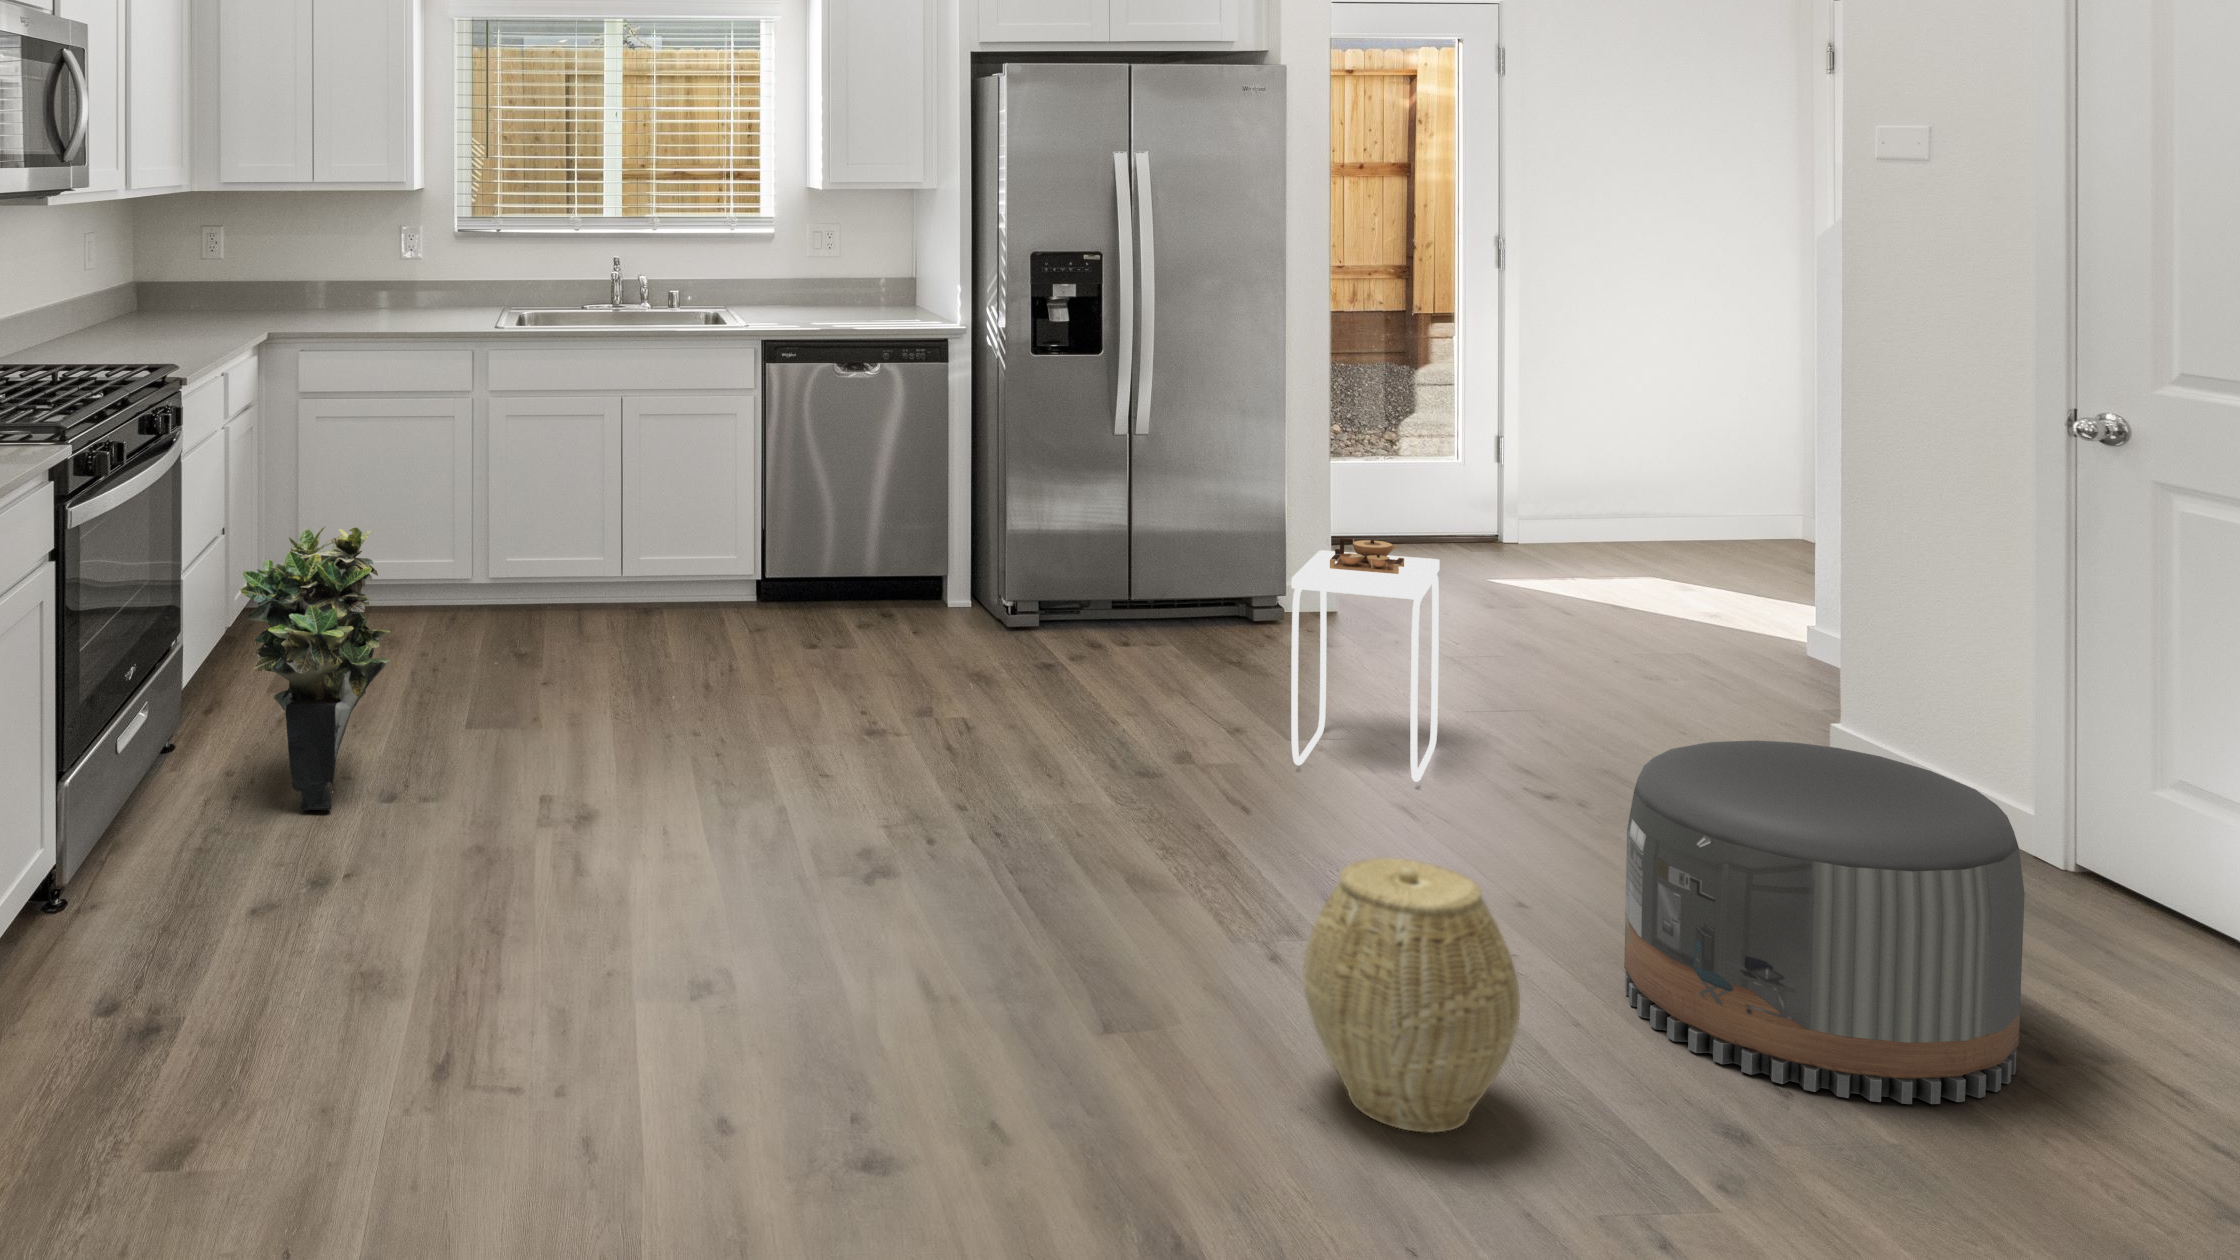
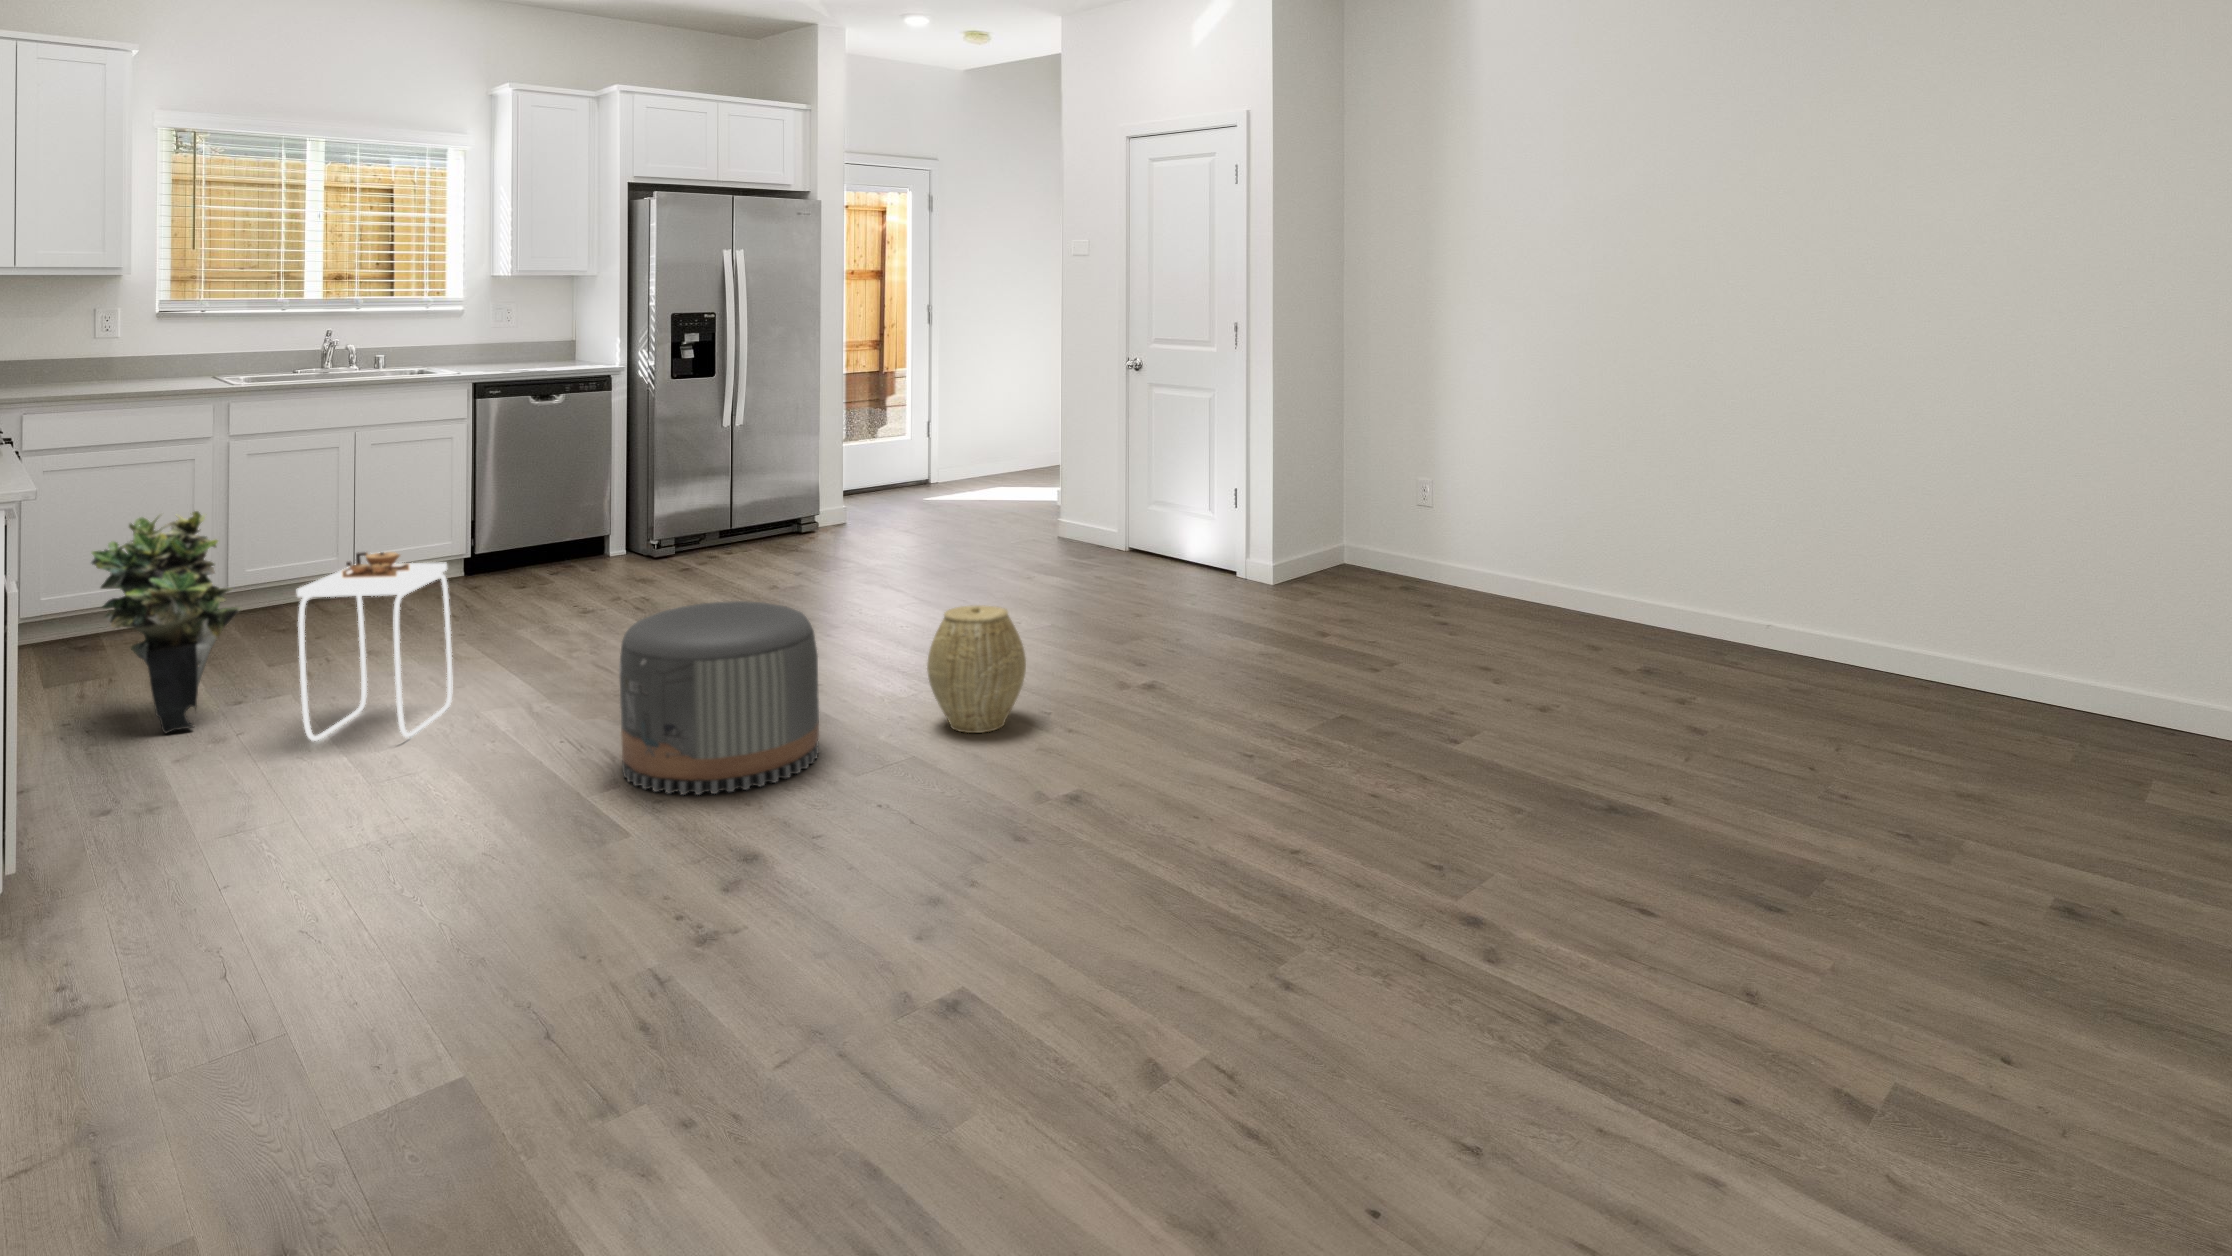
side table: present [1291,538,1440,782] -> present [297,552,453,741]
pouf: present [1624,740,2025,1104] -> present [619,601,819,795]

